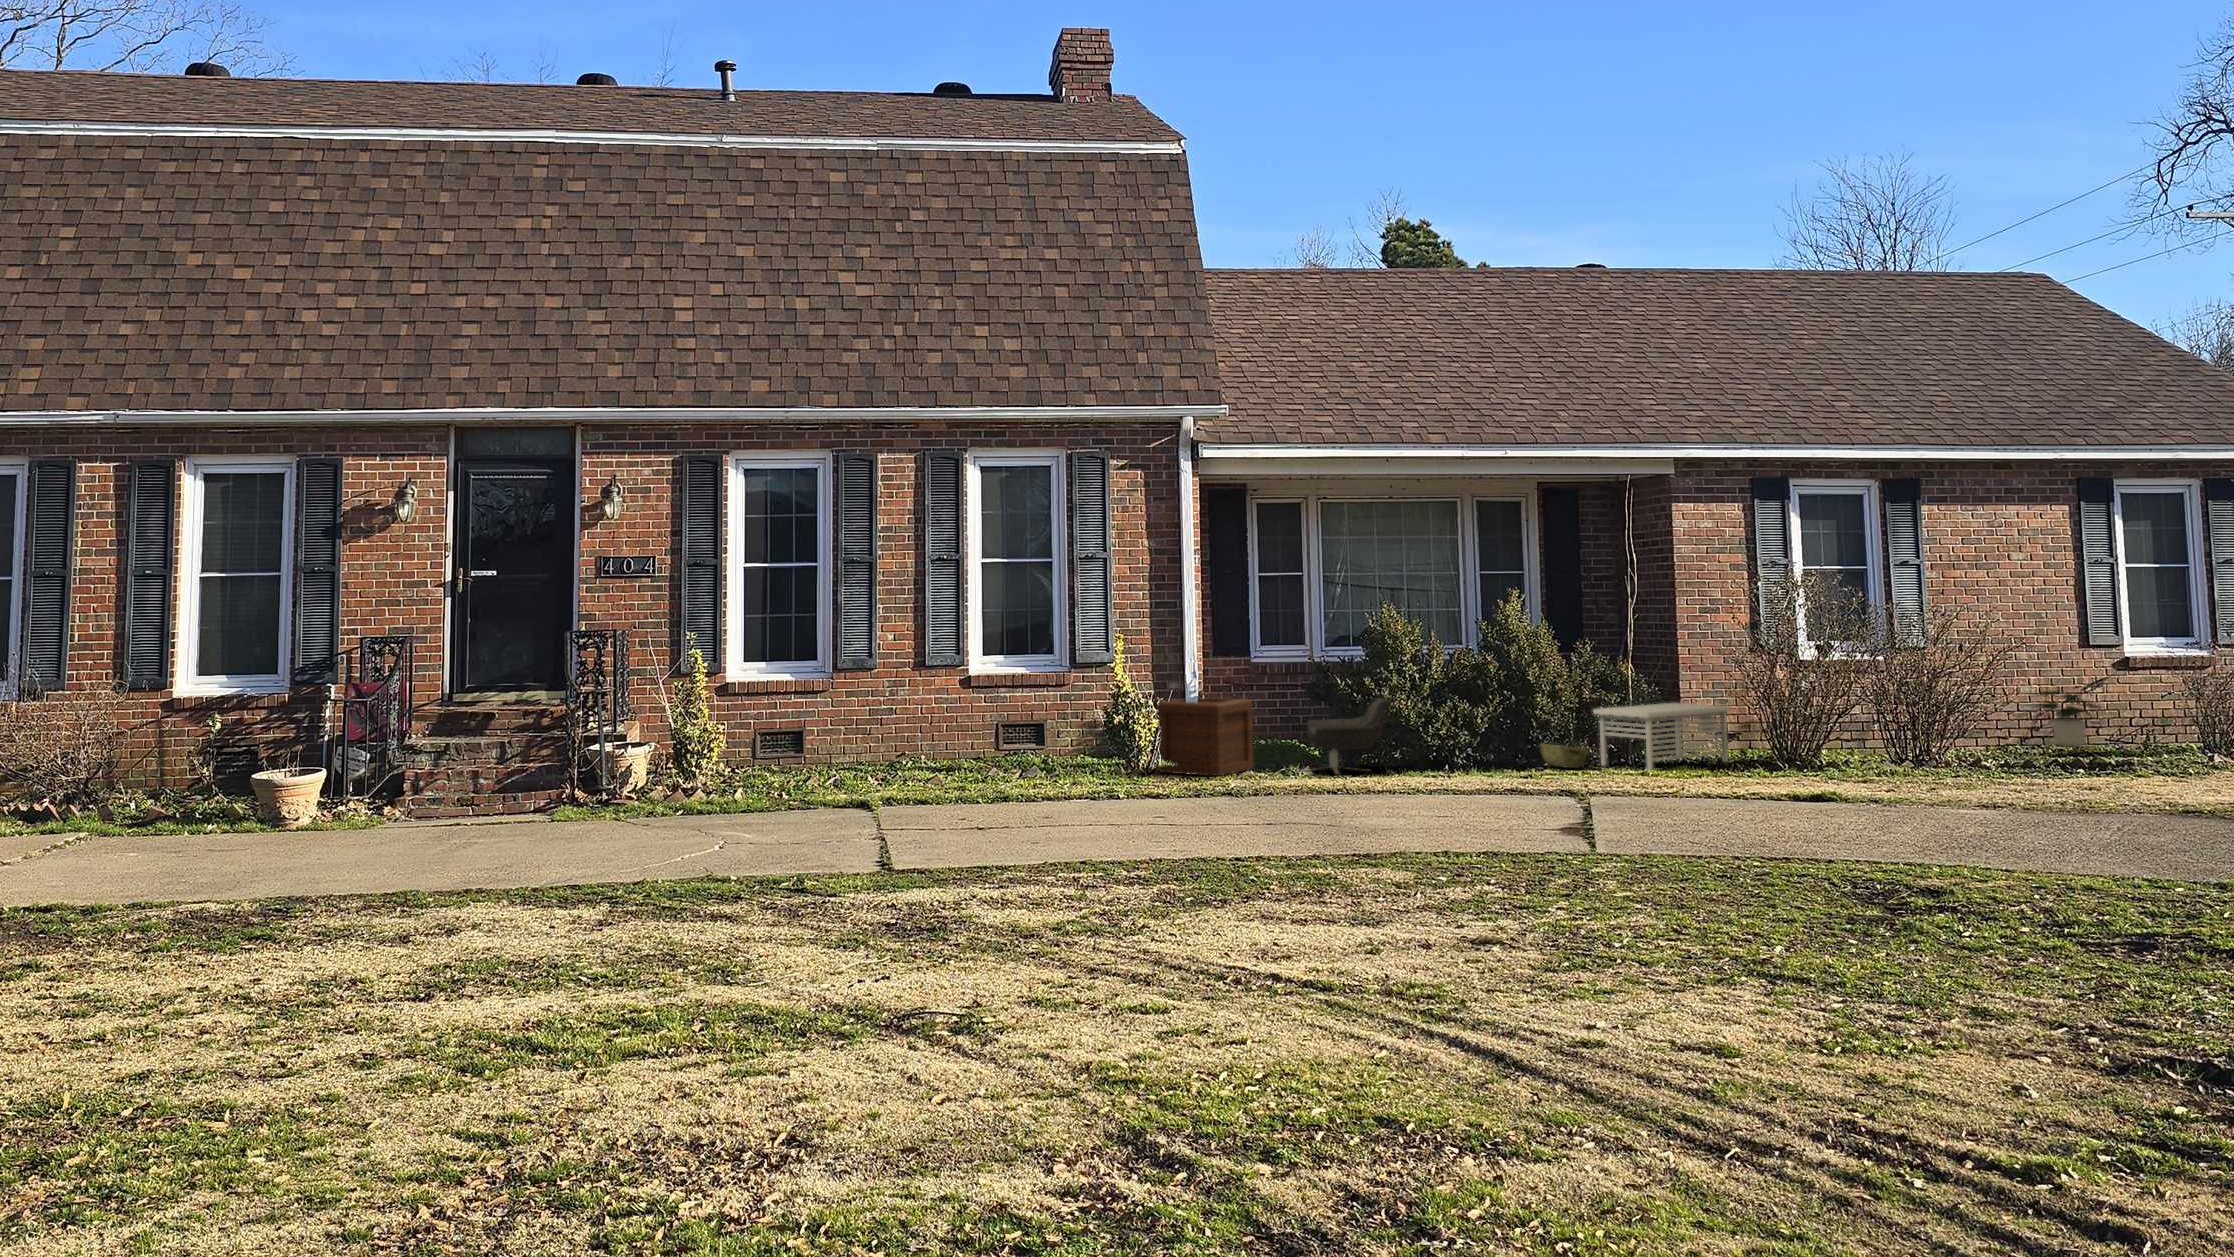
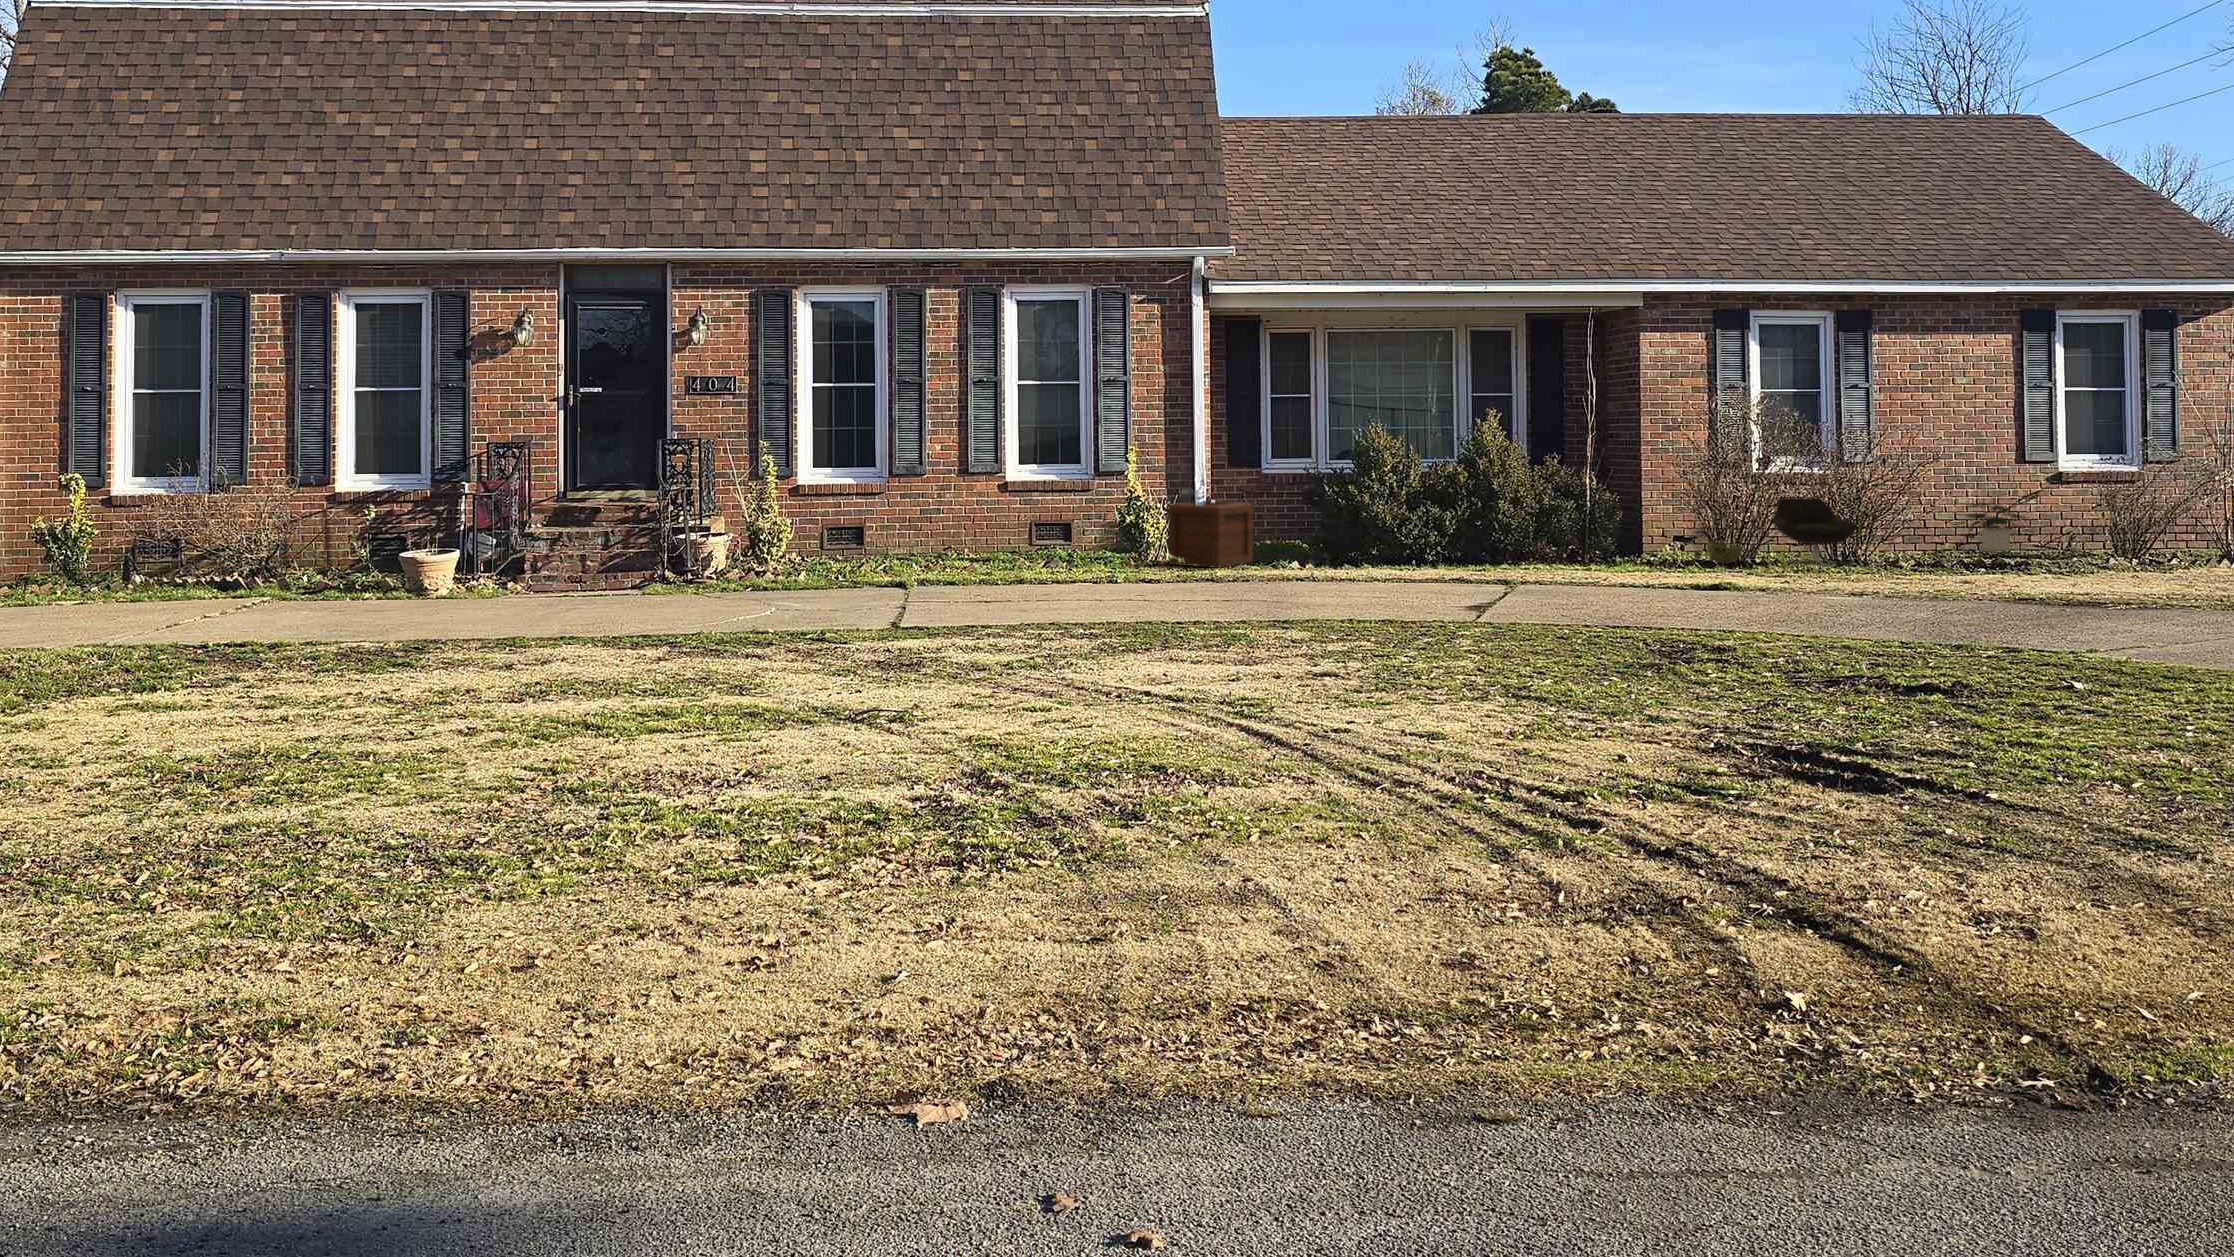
lounge chair: present [1307,699,1389,774] -> present [1773,497,1858,565]
storage bench: present [1593,703,1730,770] -> none [1553,510,1676,567]
woven basket: present [1541,743,1588,768] -> present [1707,541,1743,564]

